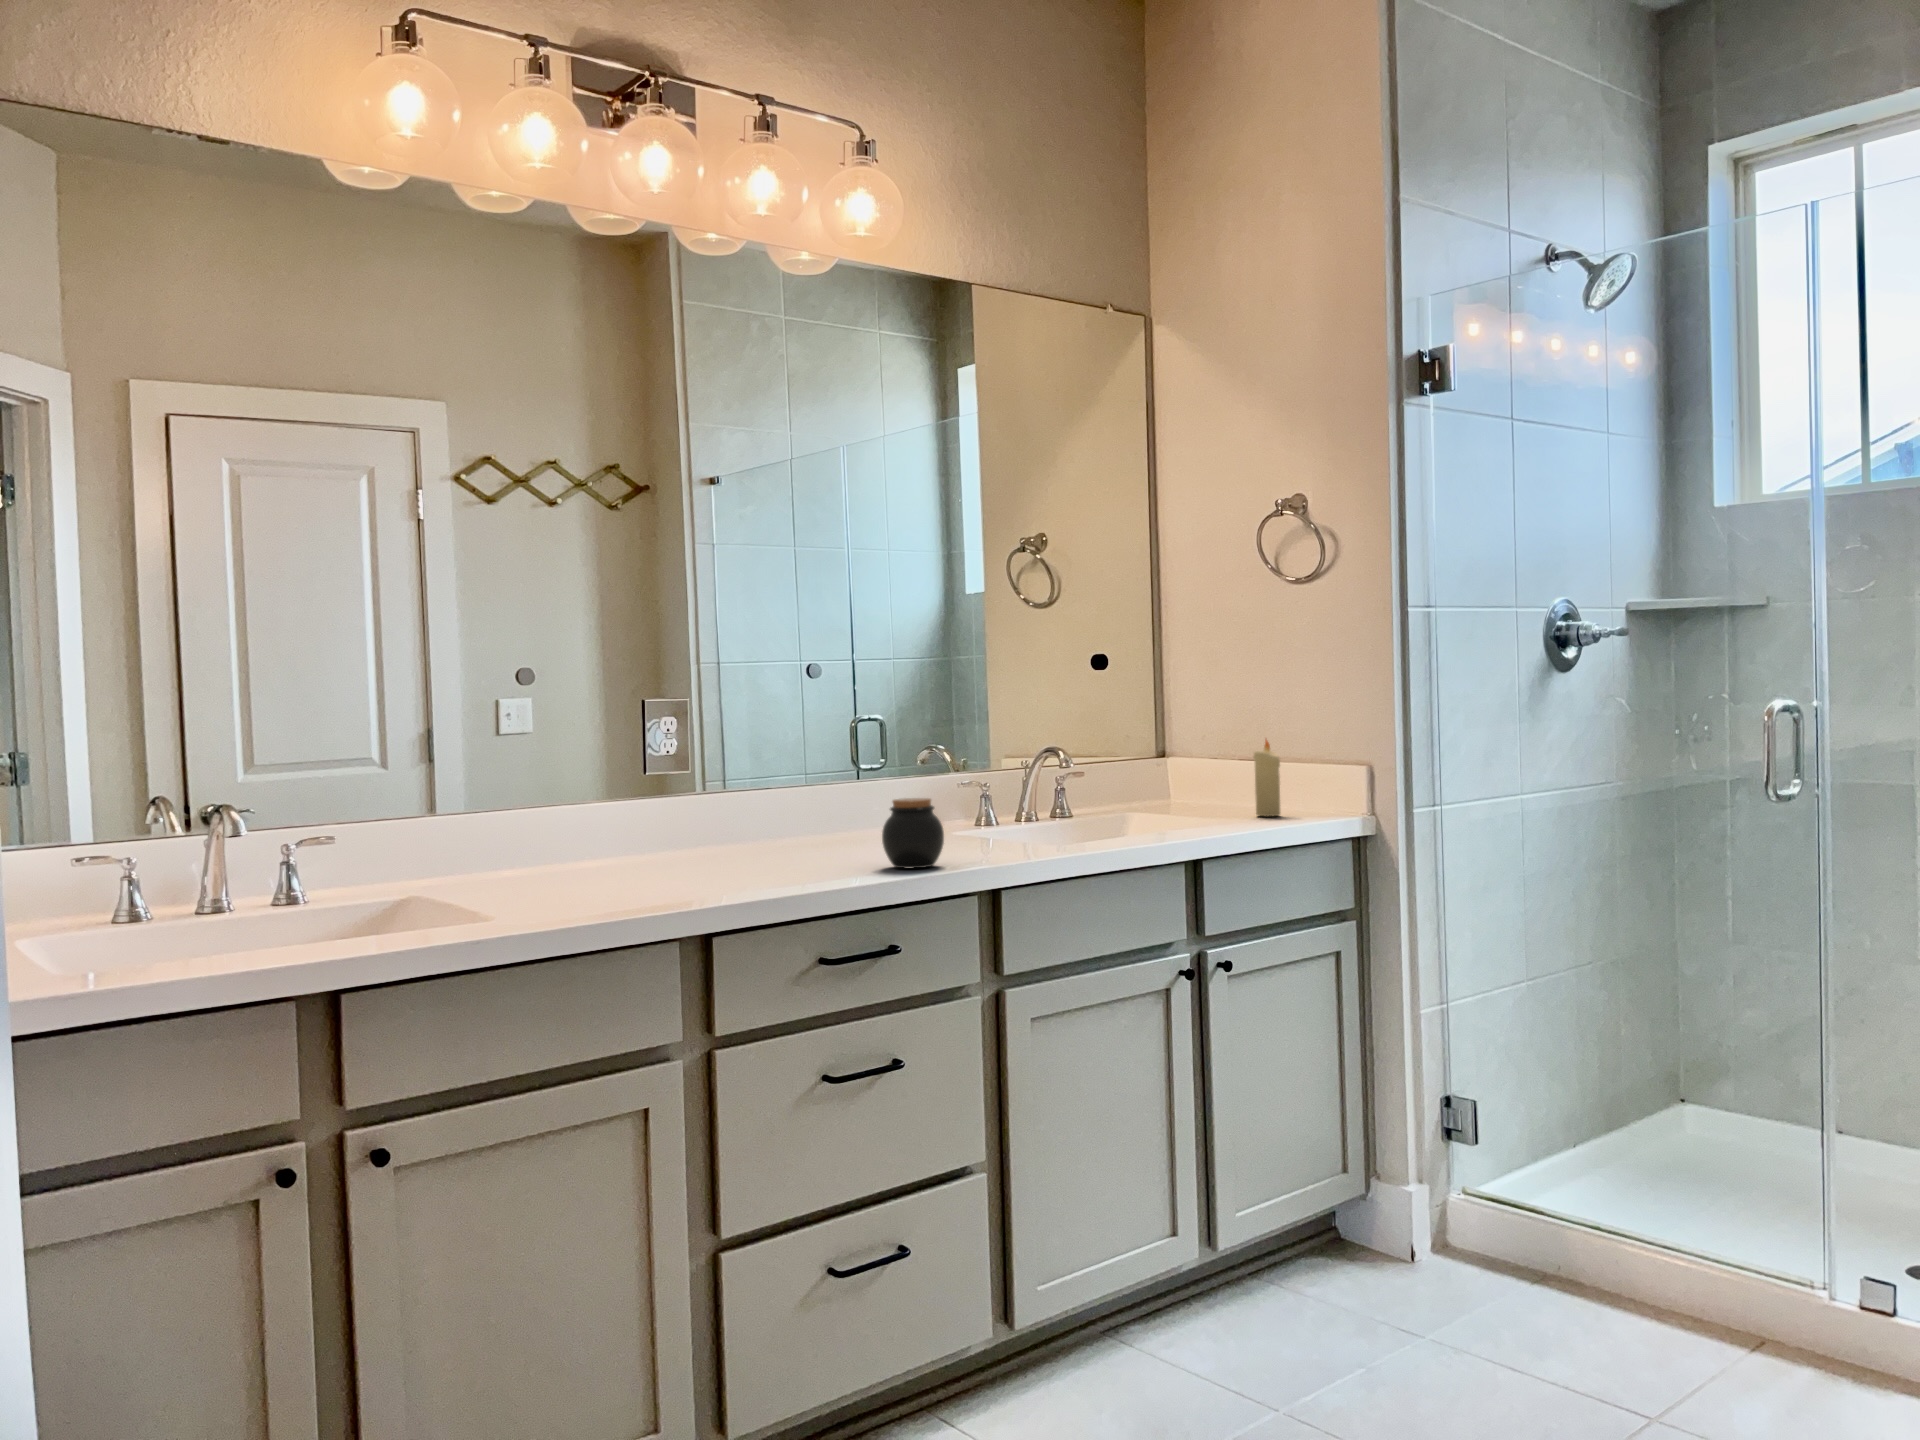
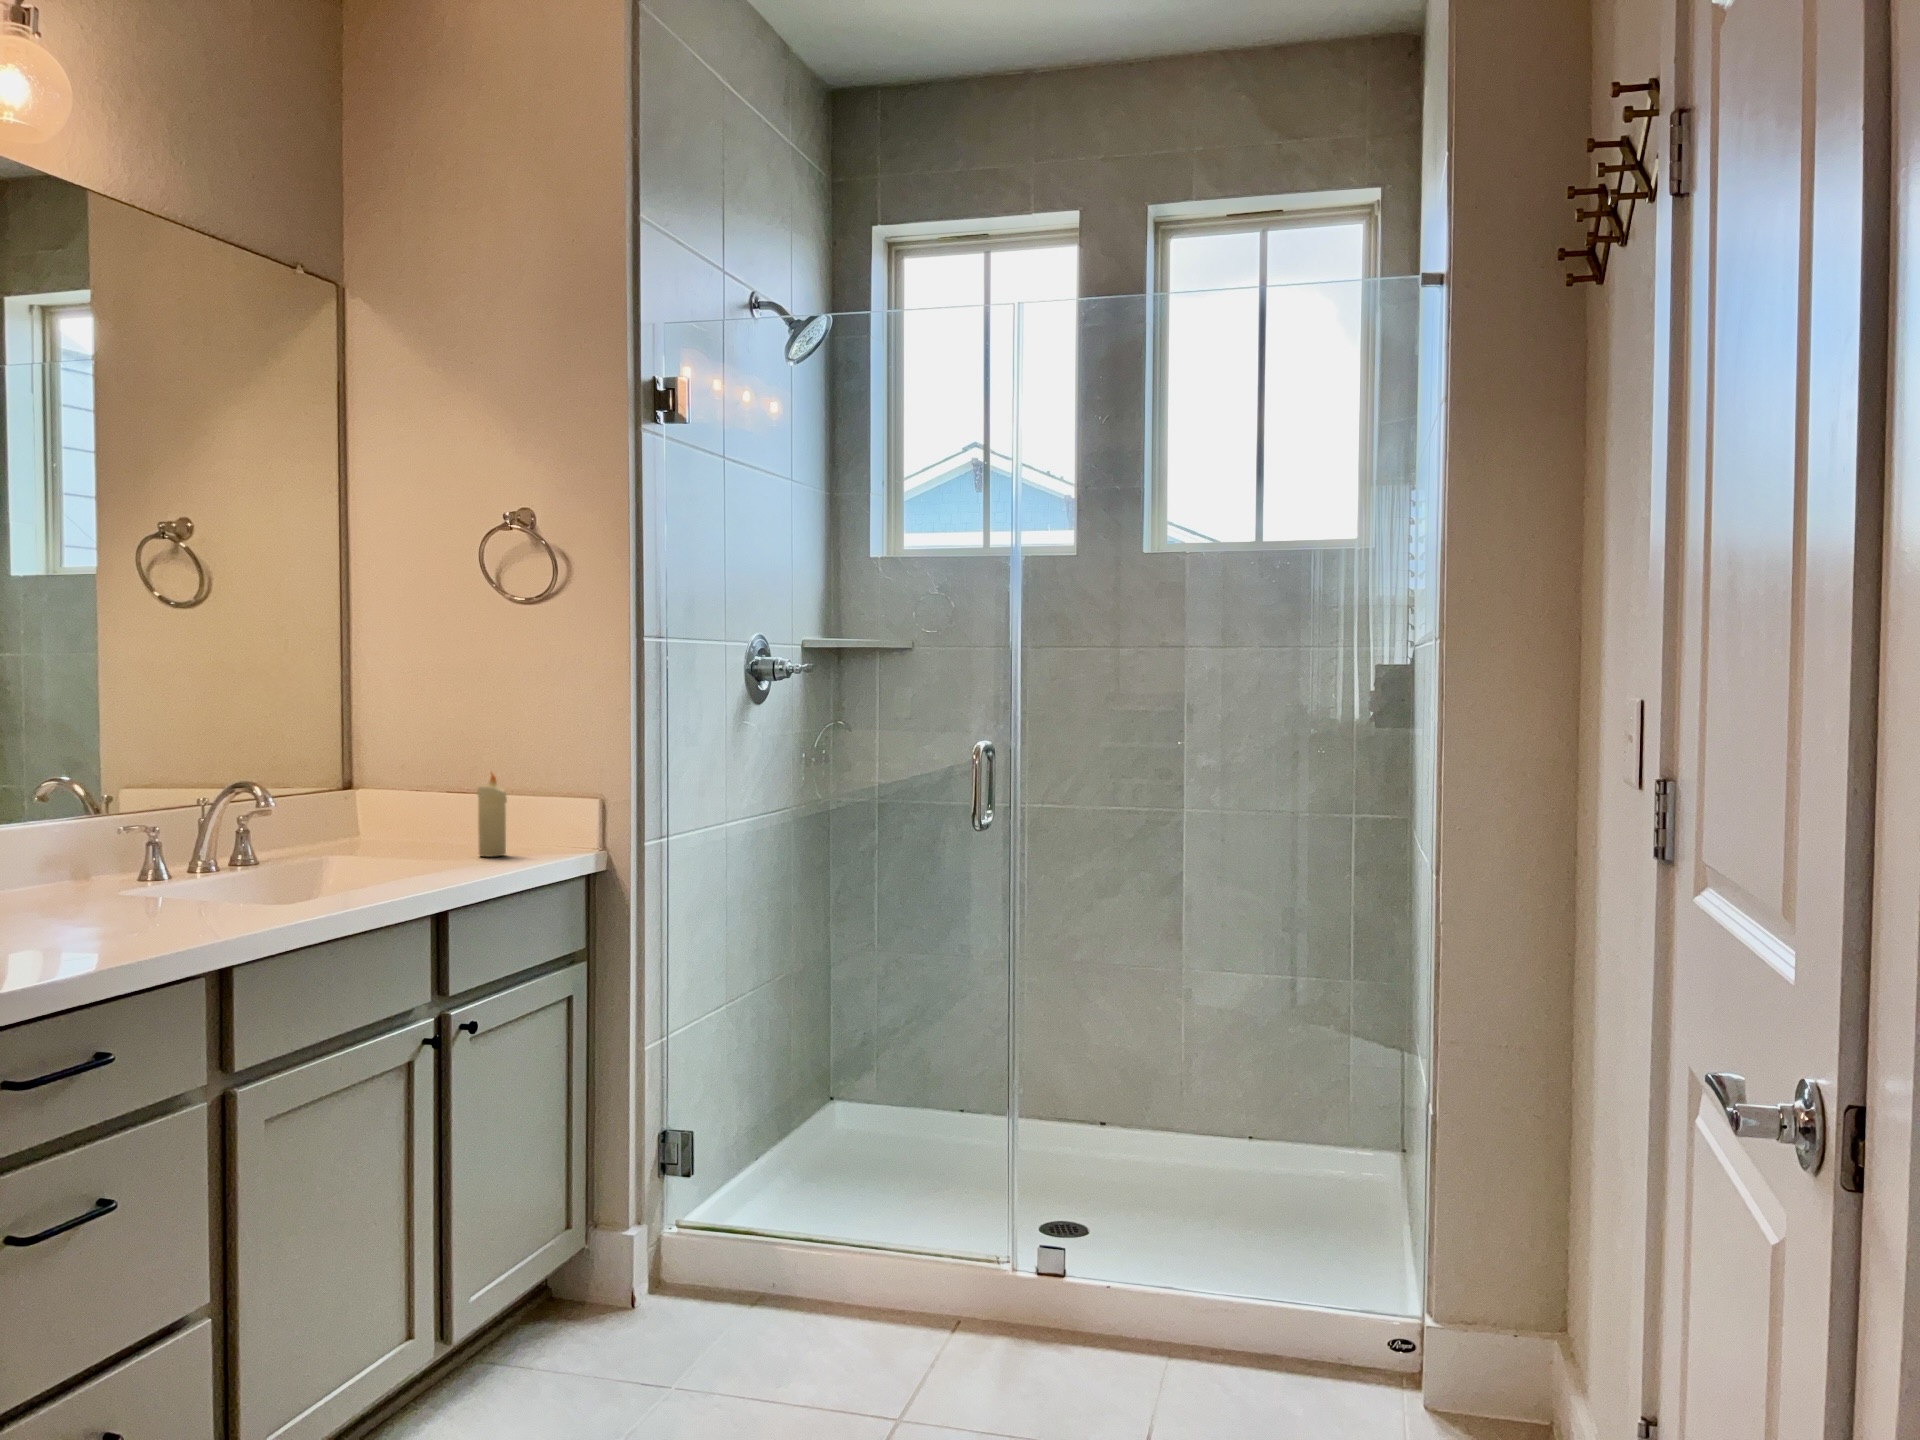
jar: present [882,798,944,868] -> none [66,860,157,951]

